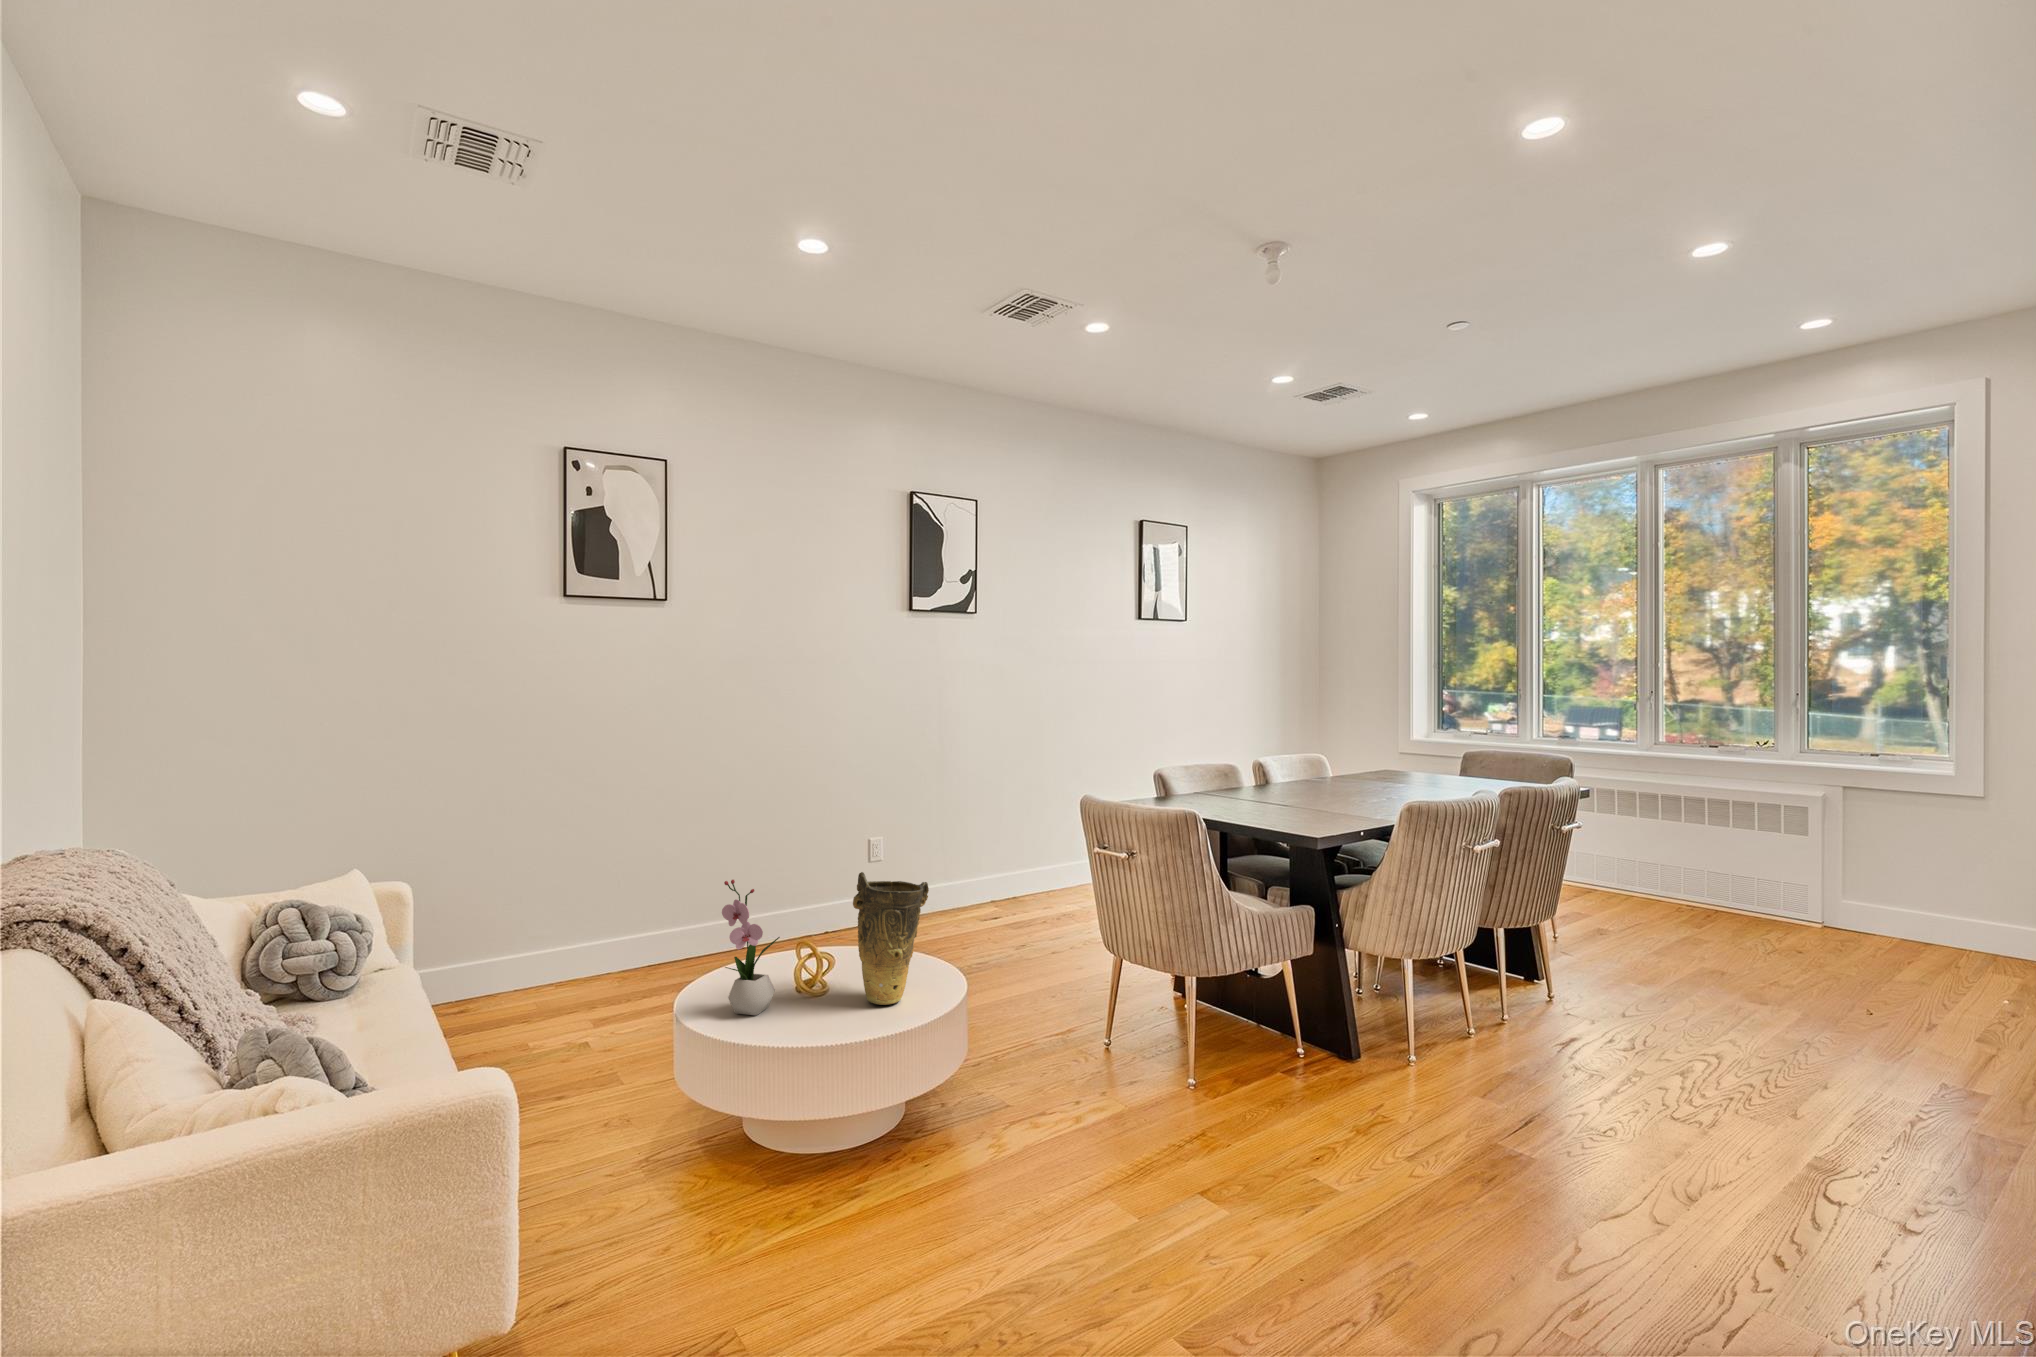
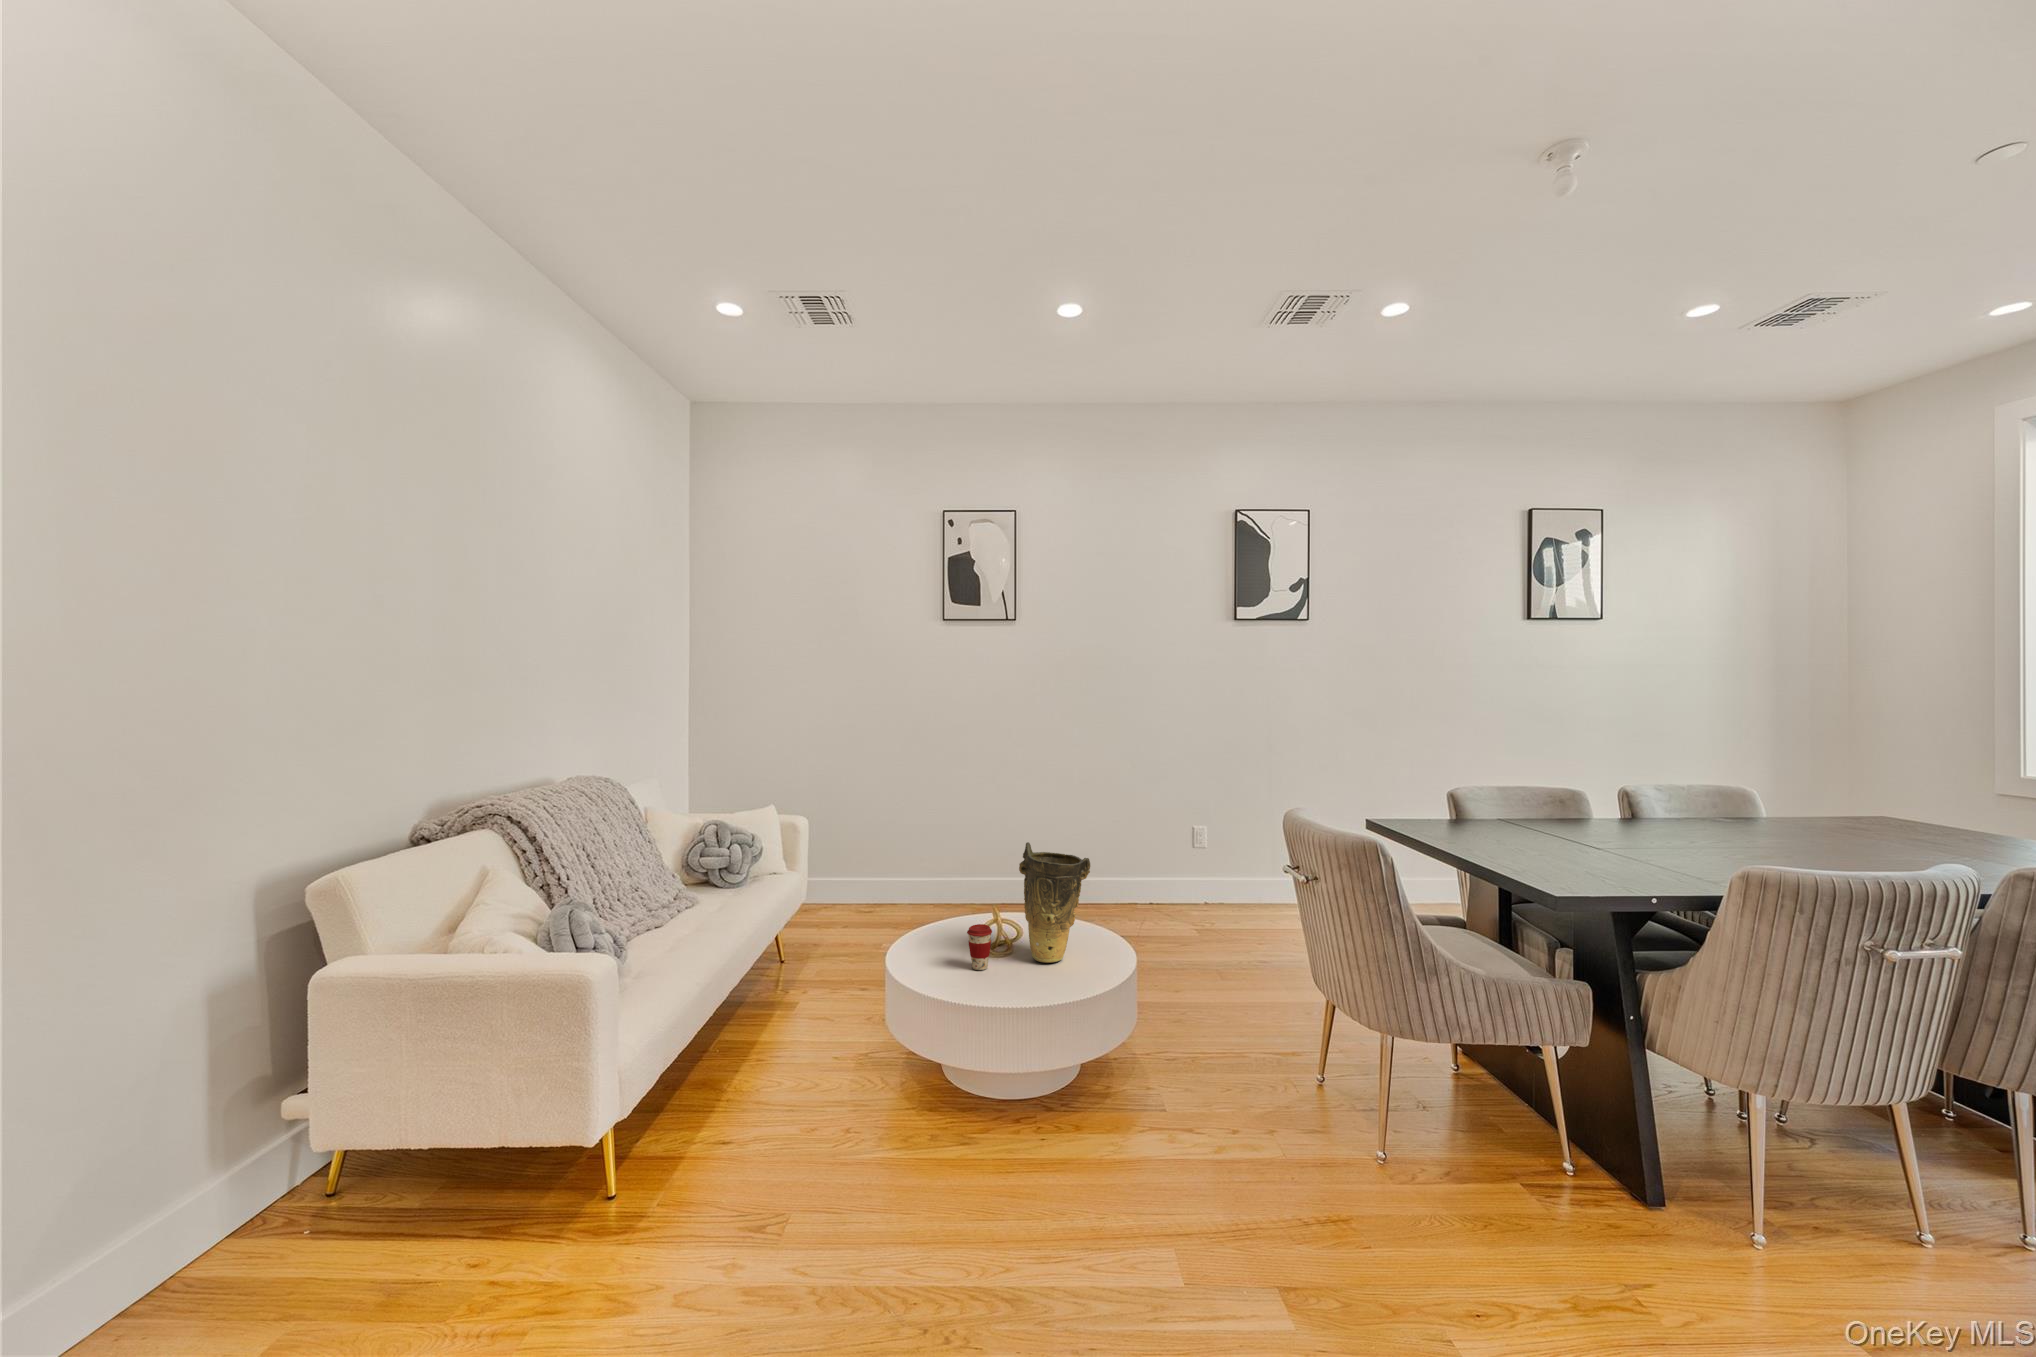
flower arrangement: present [722,880,780,1015] -> none [920,837,971,951]
coffee cup: none [806,973,836,1027] -> present [967,924,992,970]

